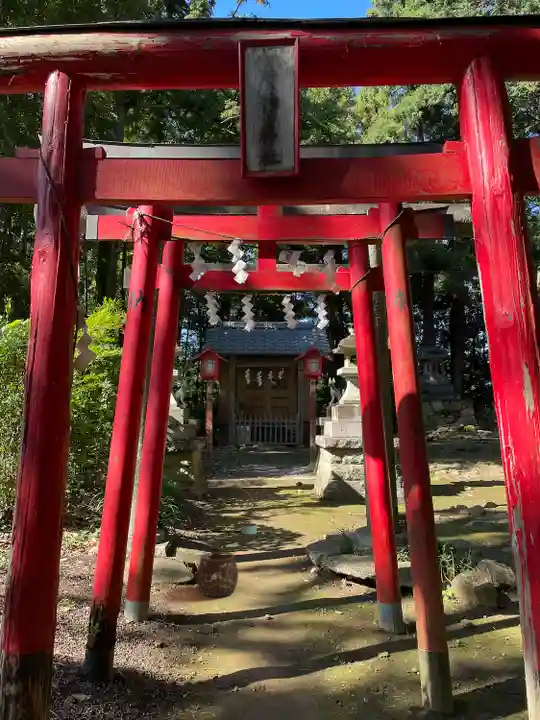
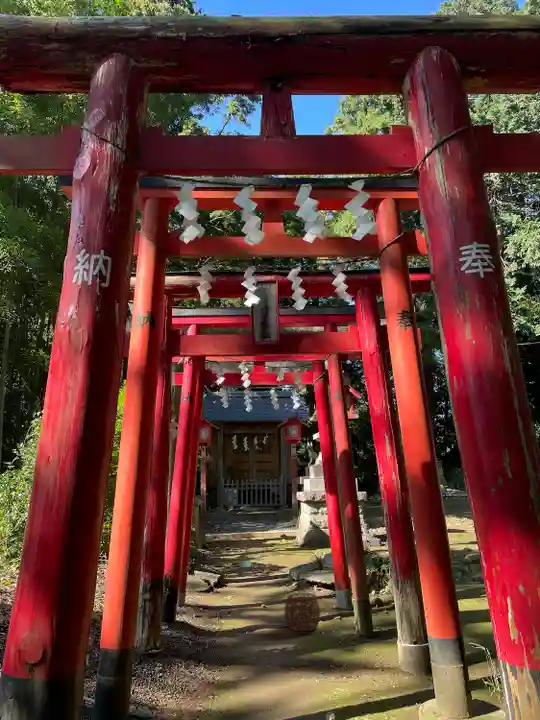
woven basket: present [197,552,238,597] -> present [284,593,320,631]

